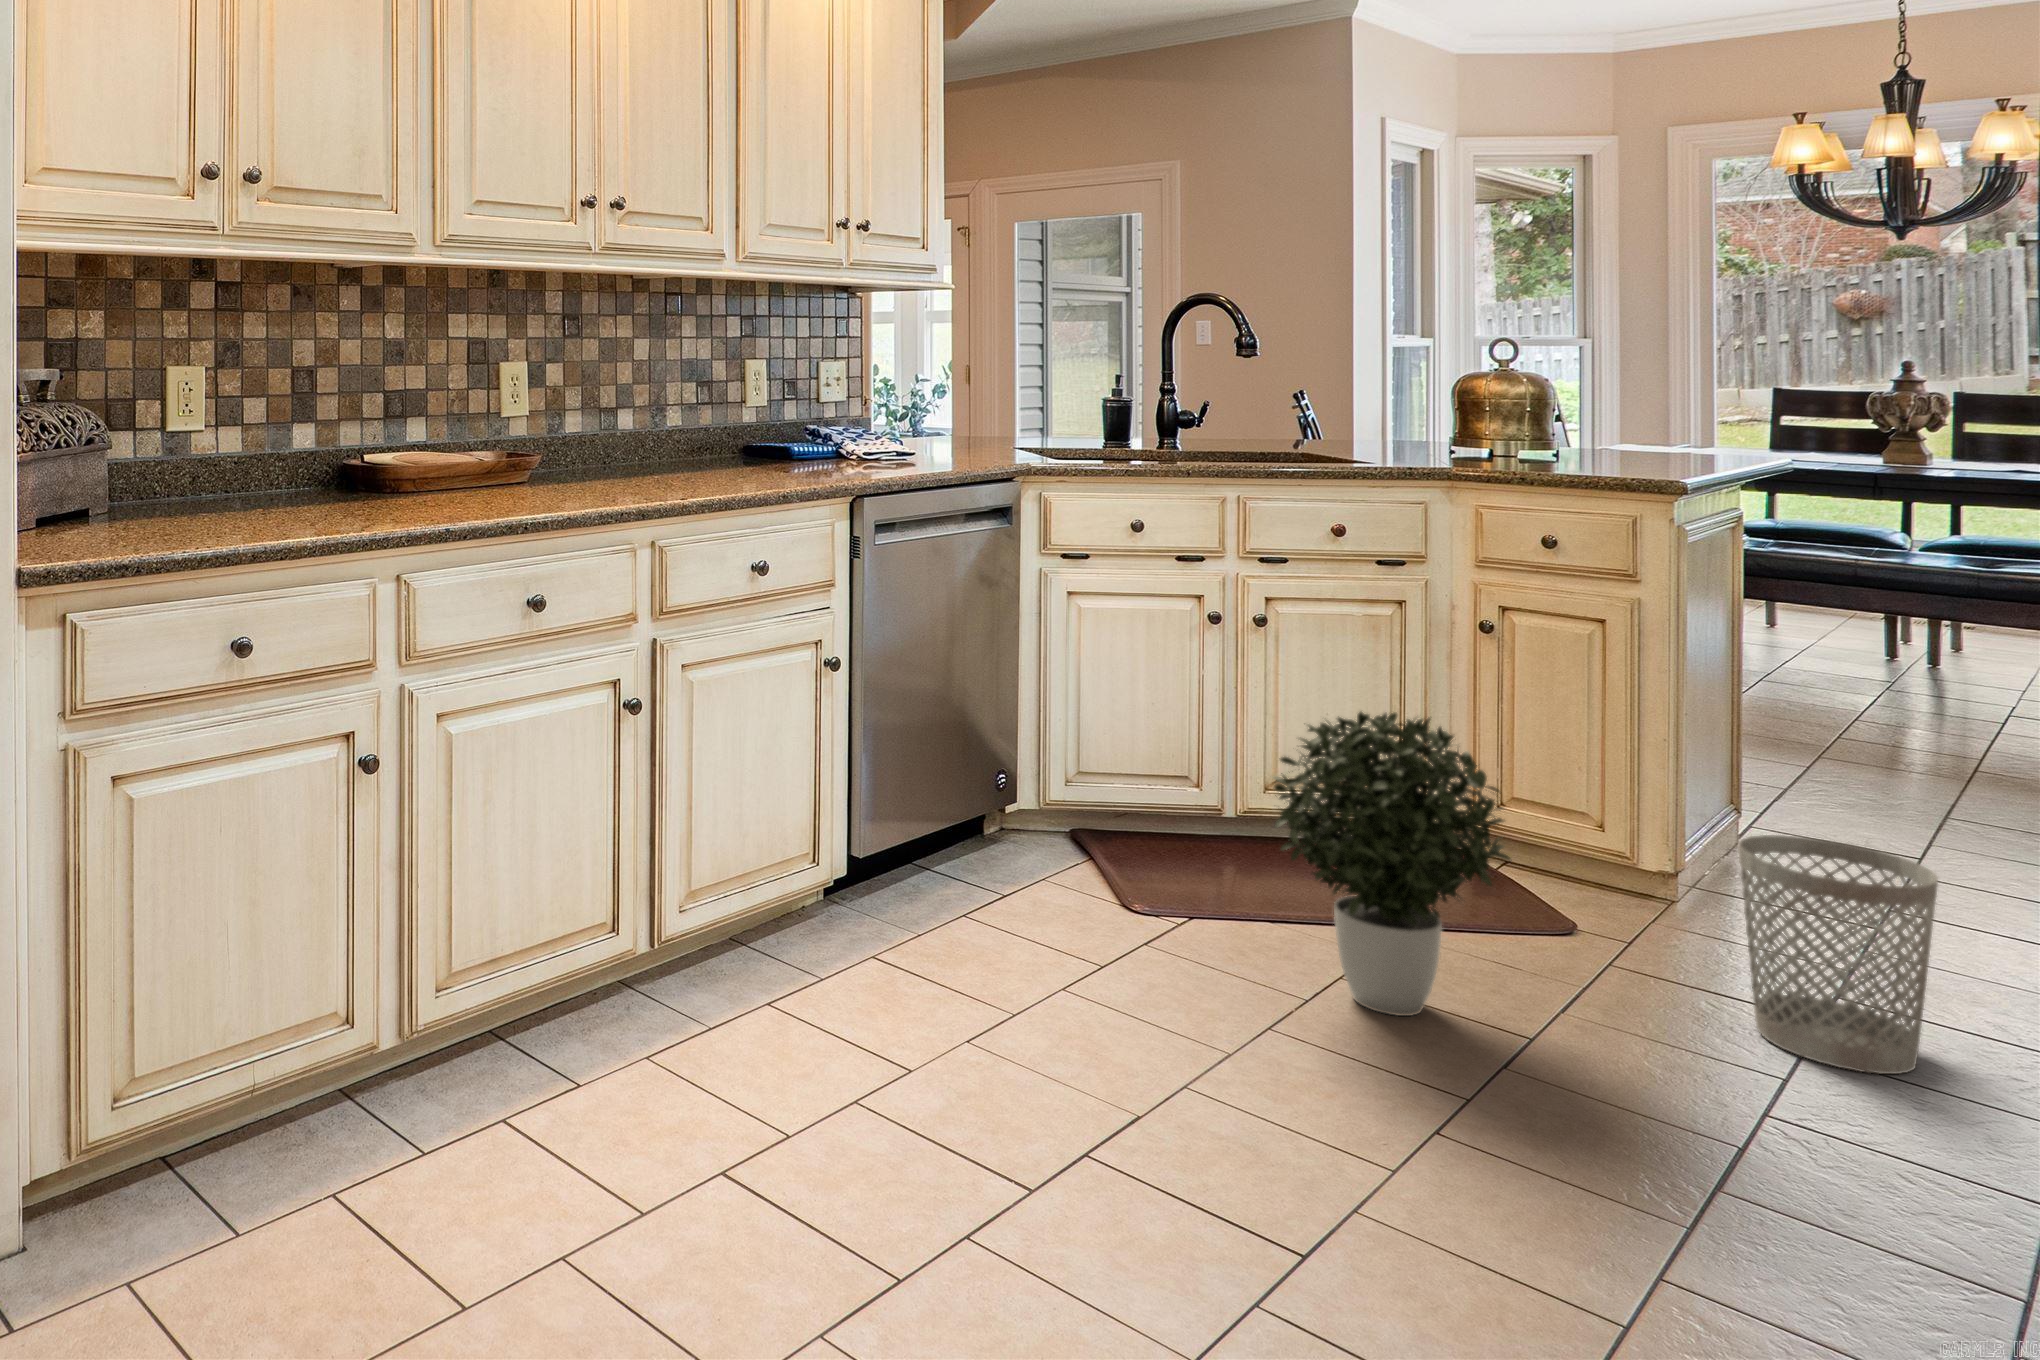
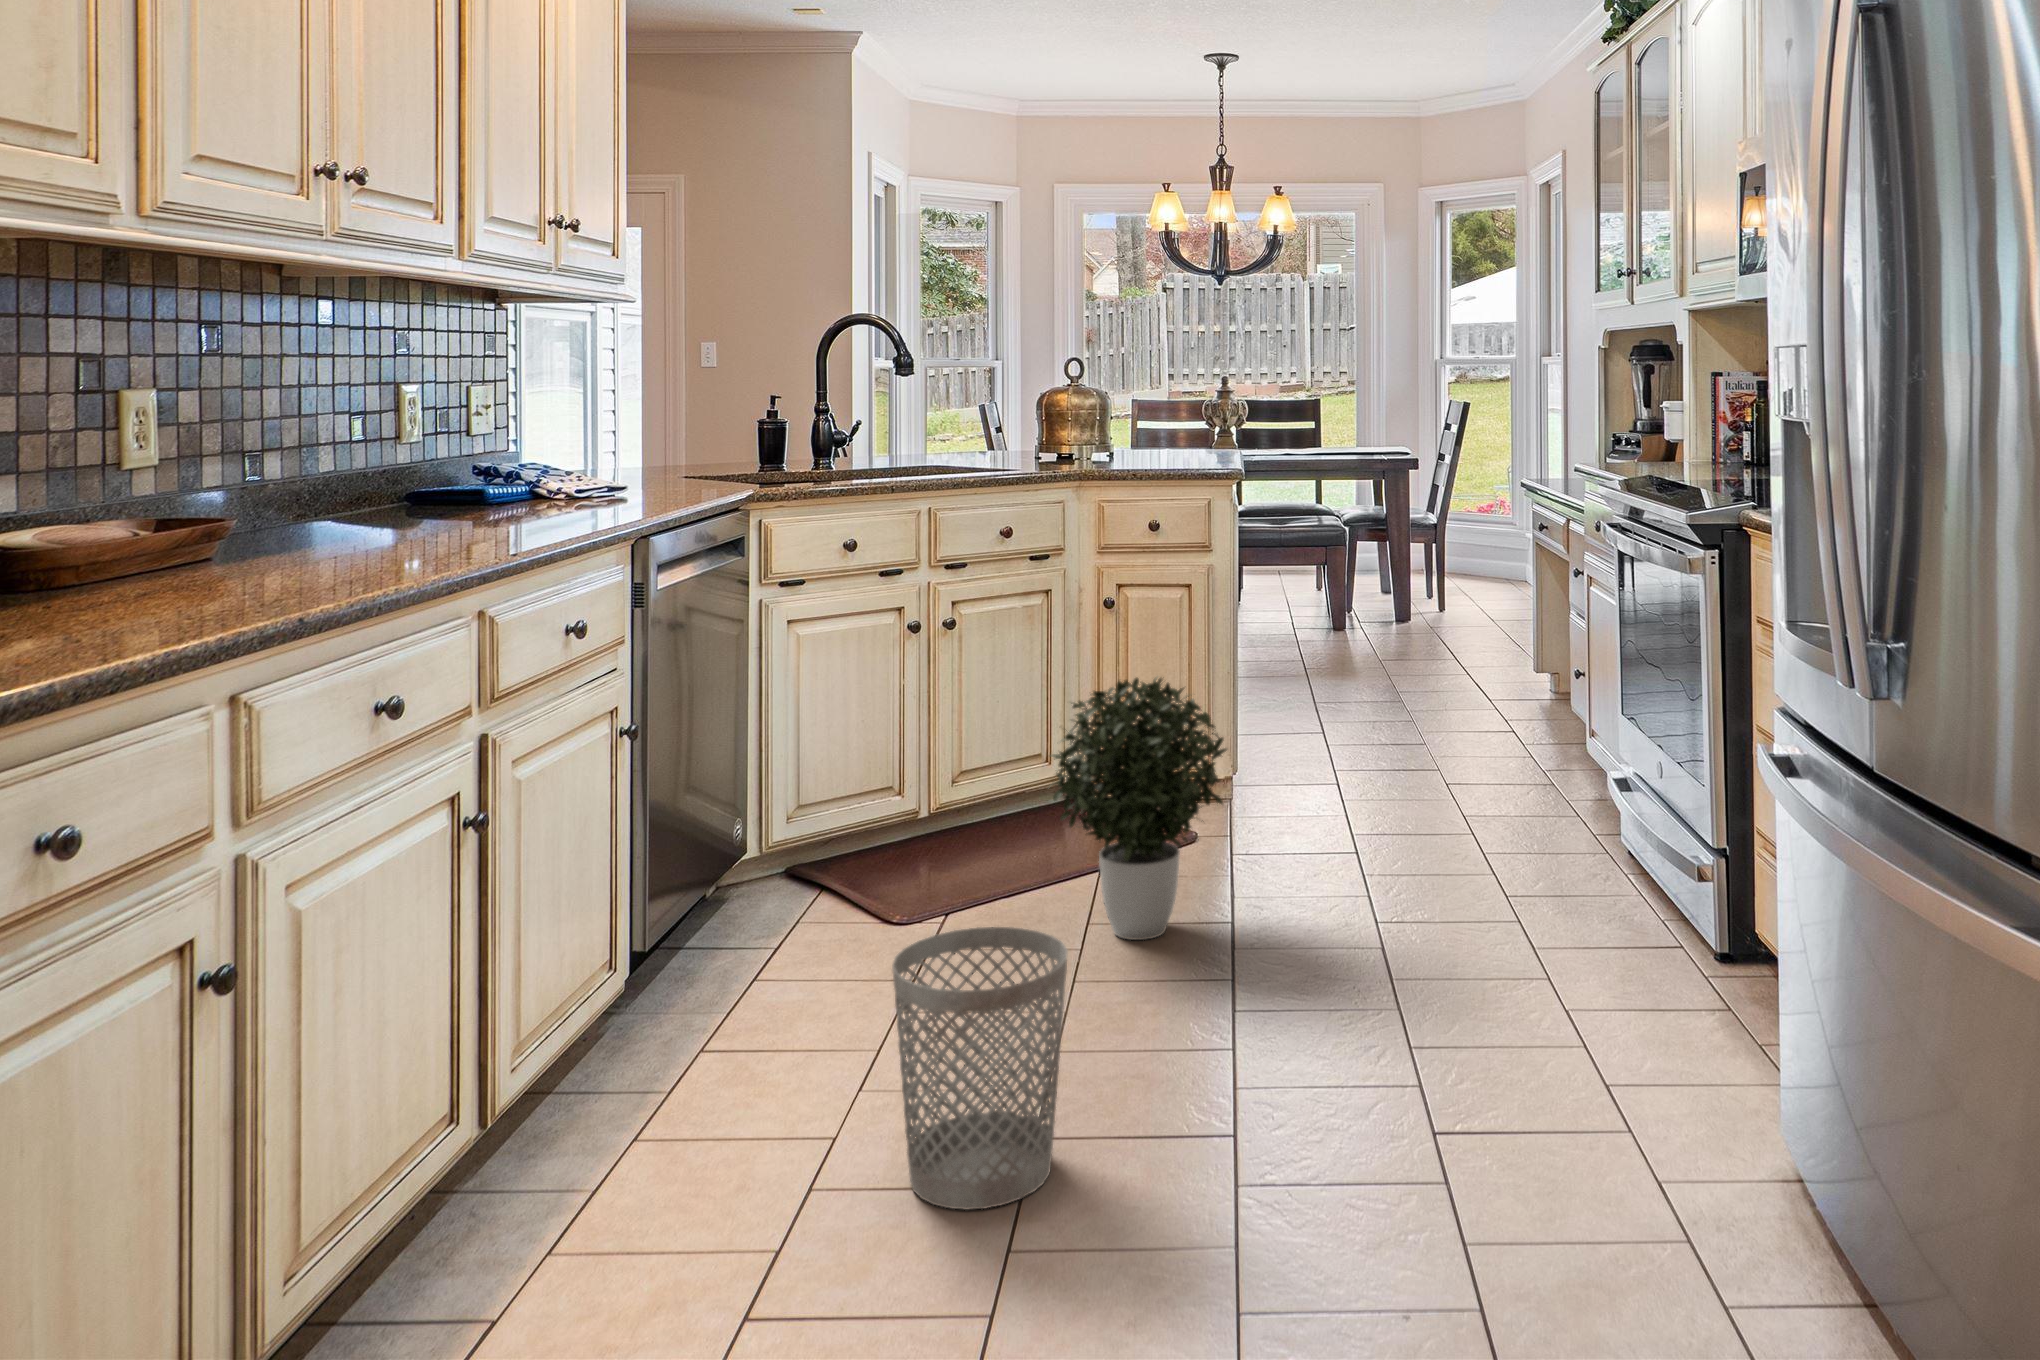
wastebasket: present [1738,835,1938,1074] -> present [892,927,1068,1210]

